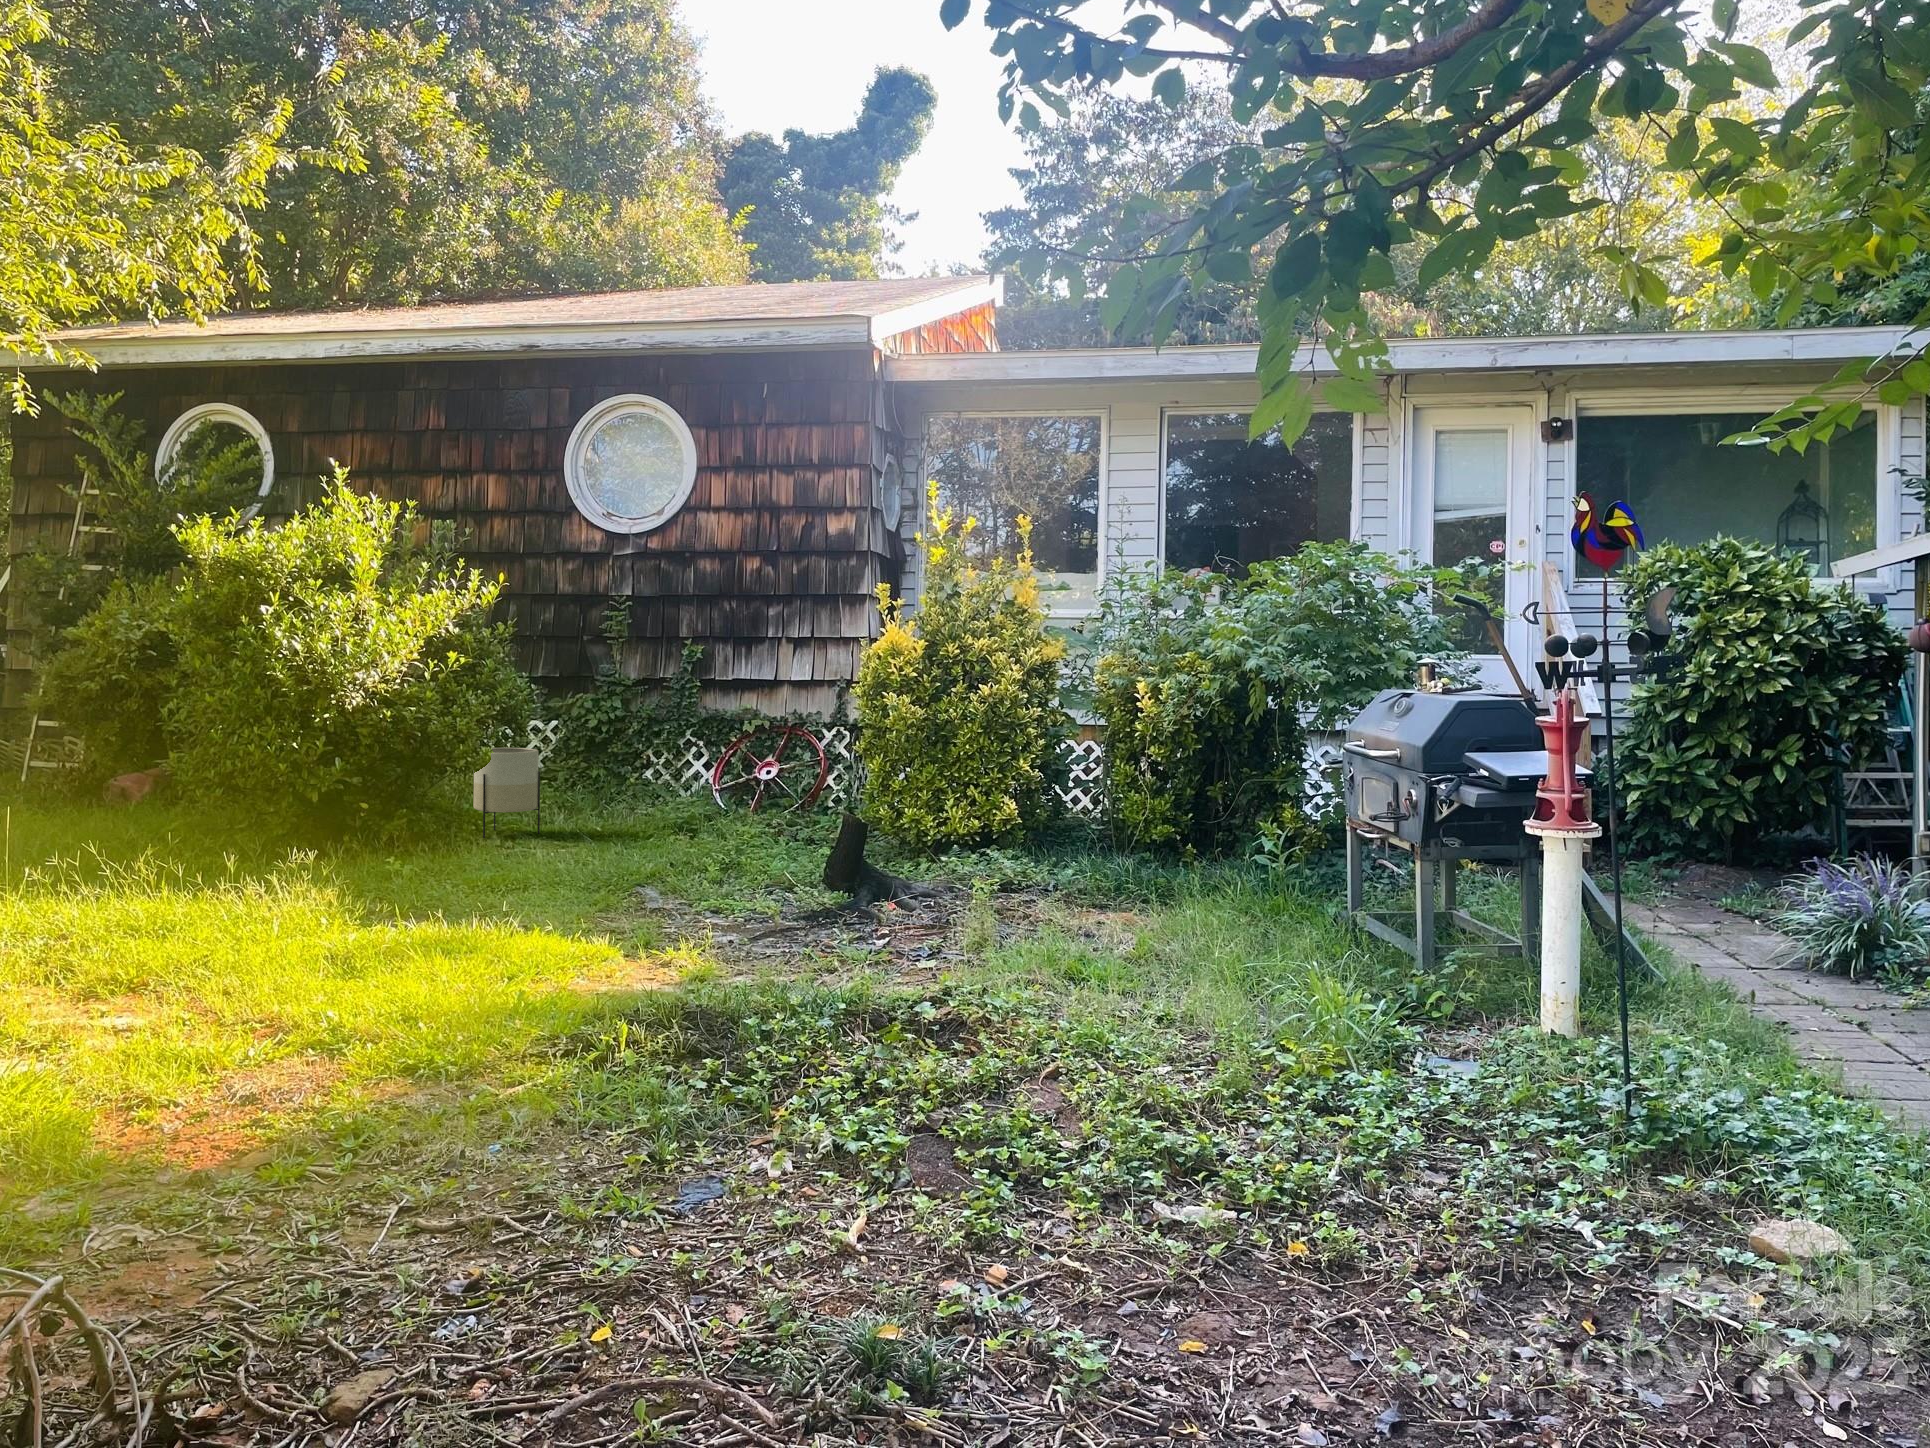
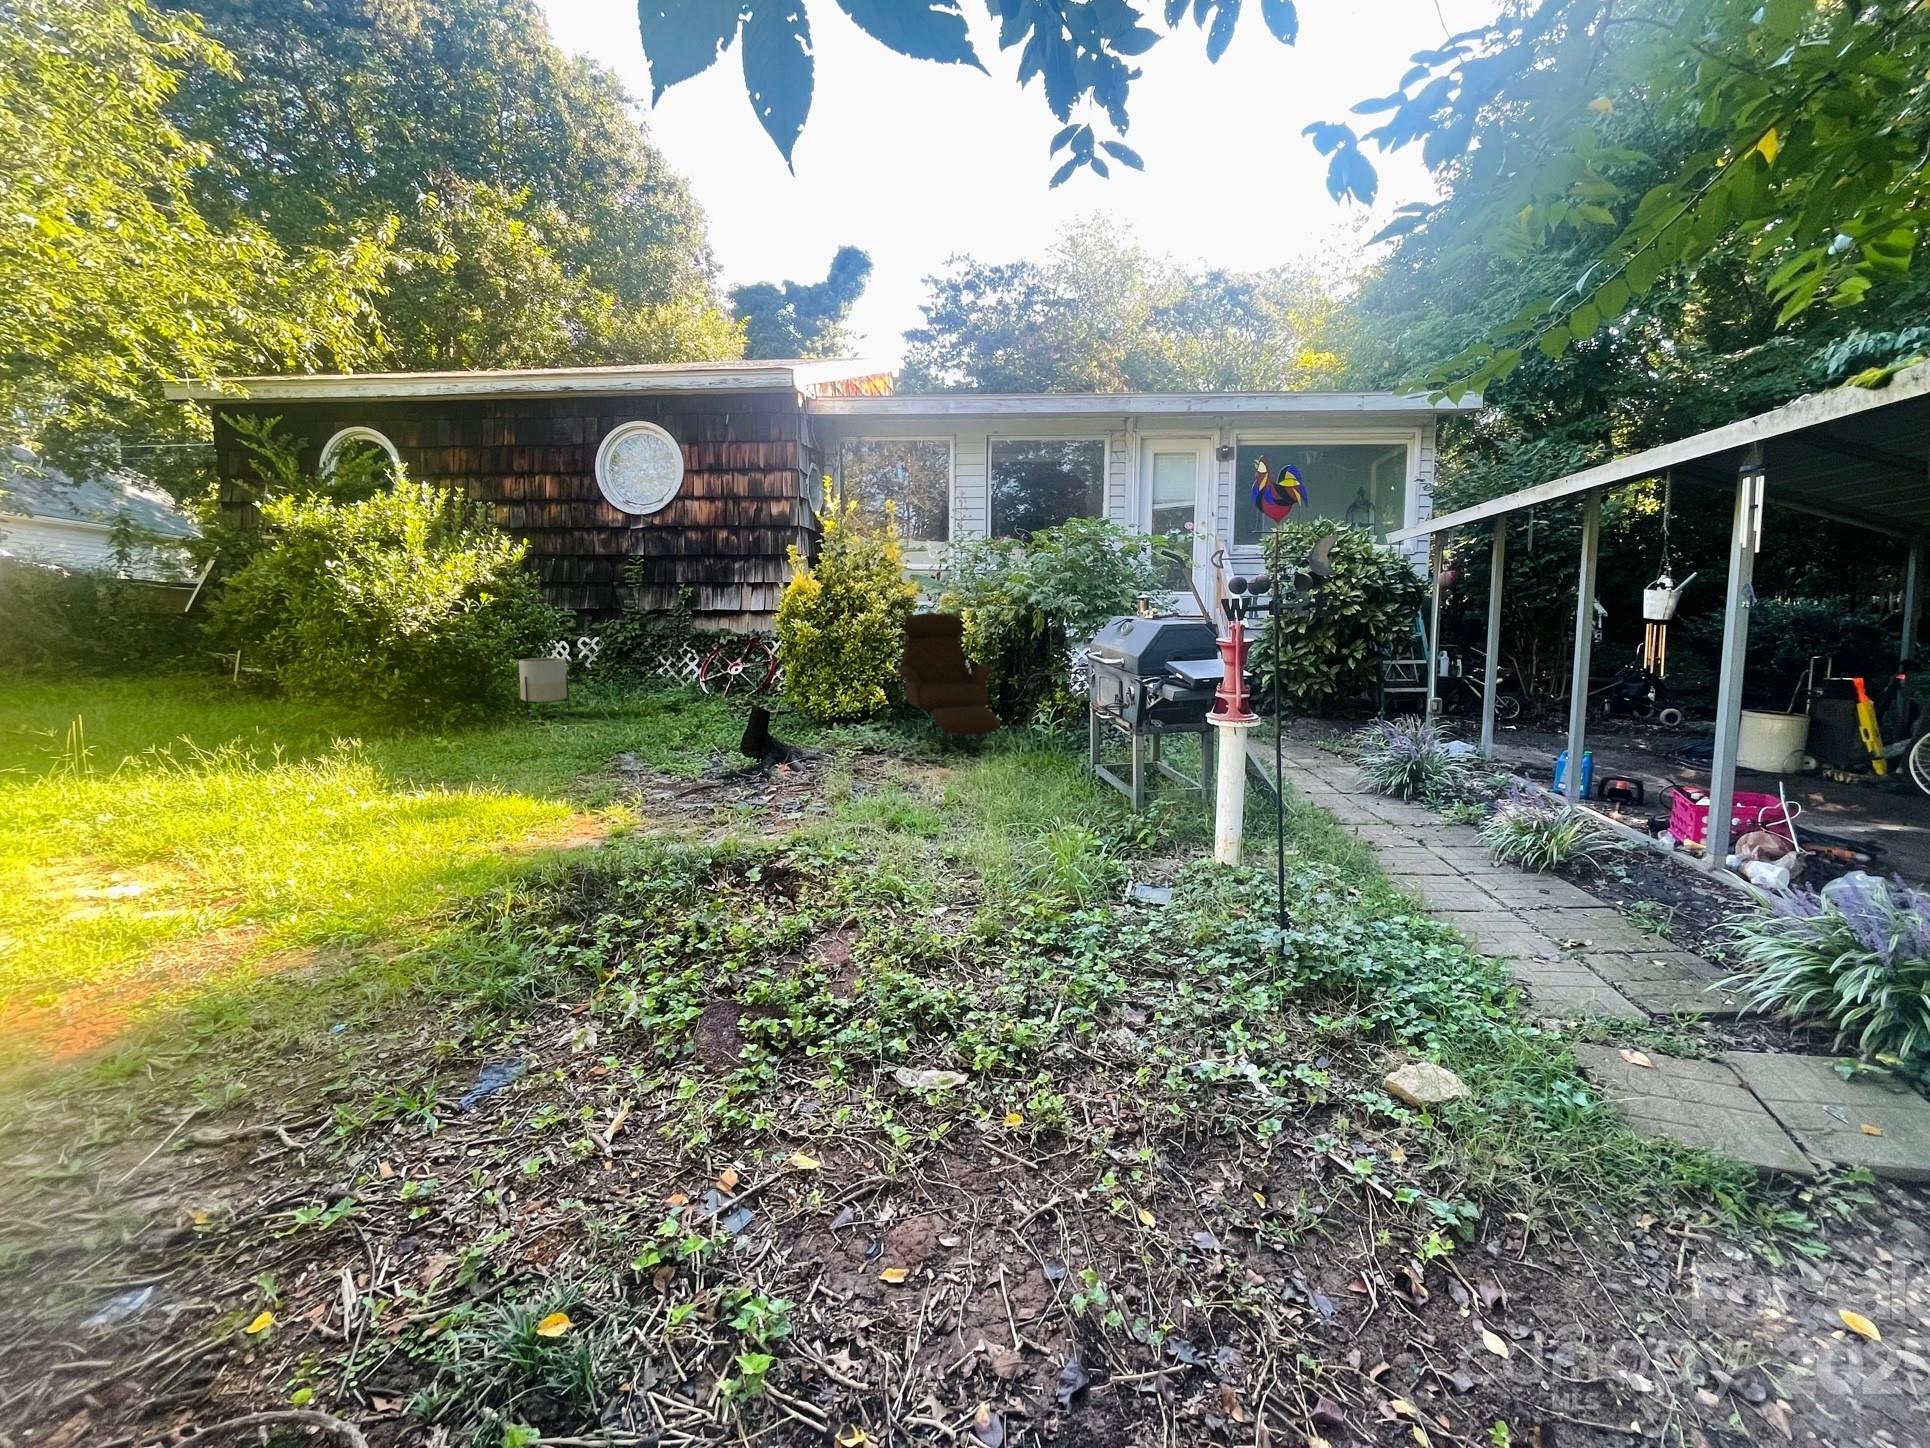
lounge chair: none [1038,685,1200,899] -> present [897,613,999,754]

